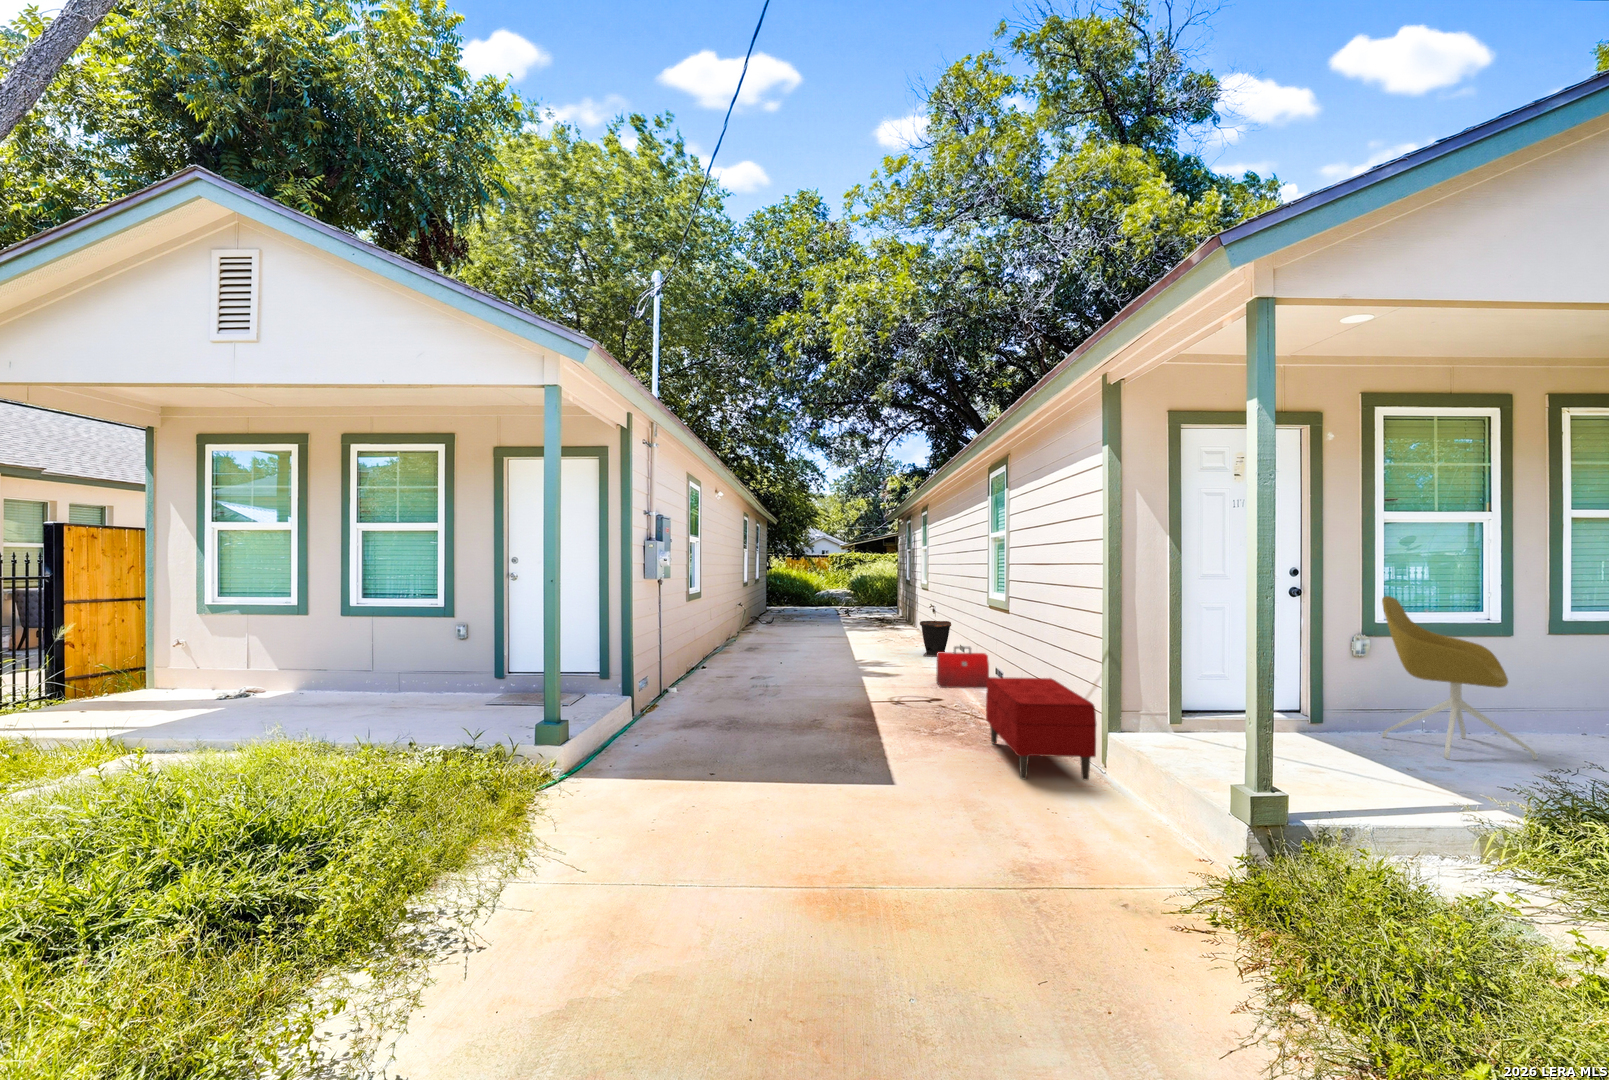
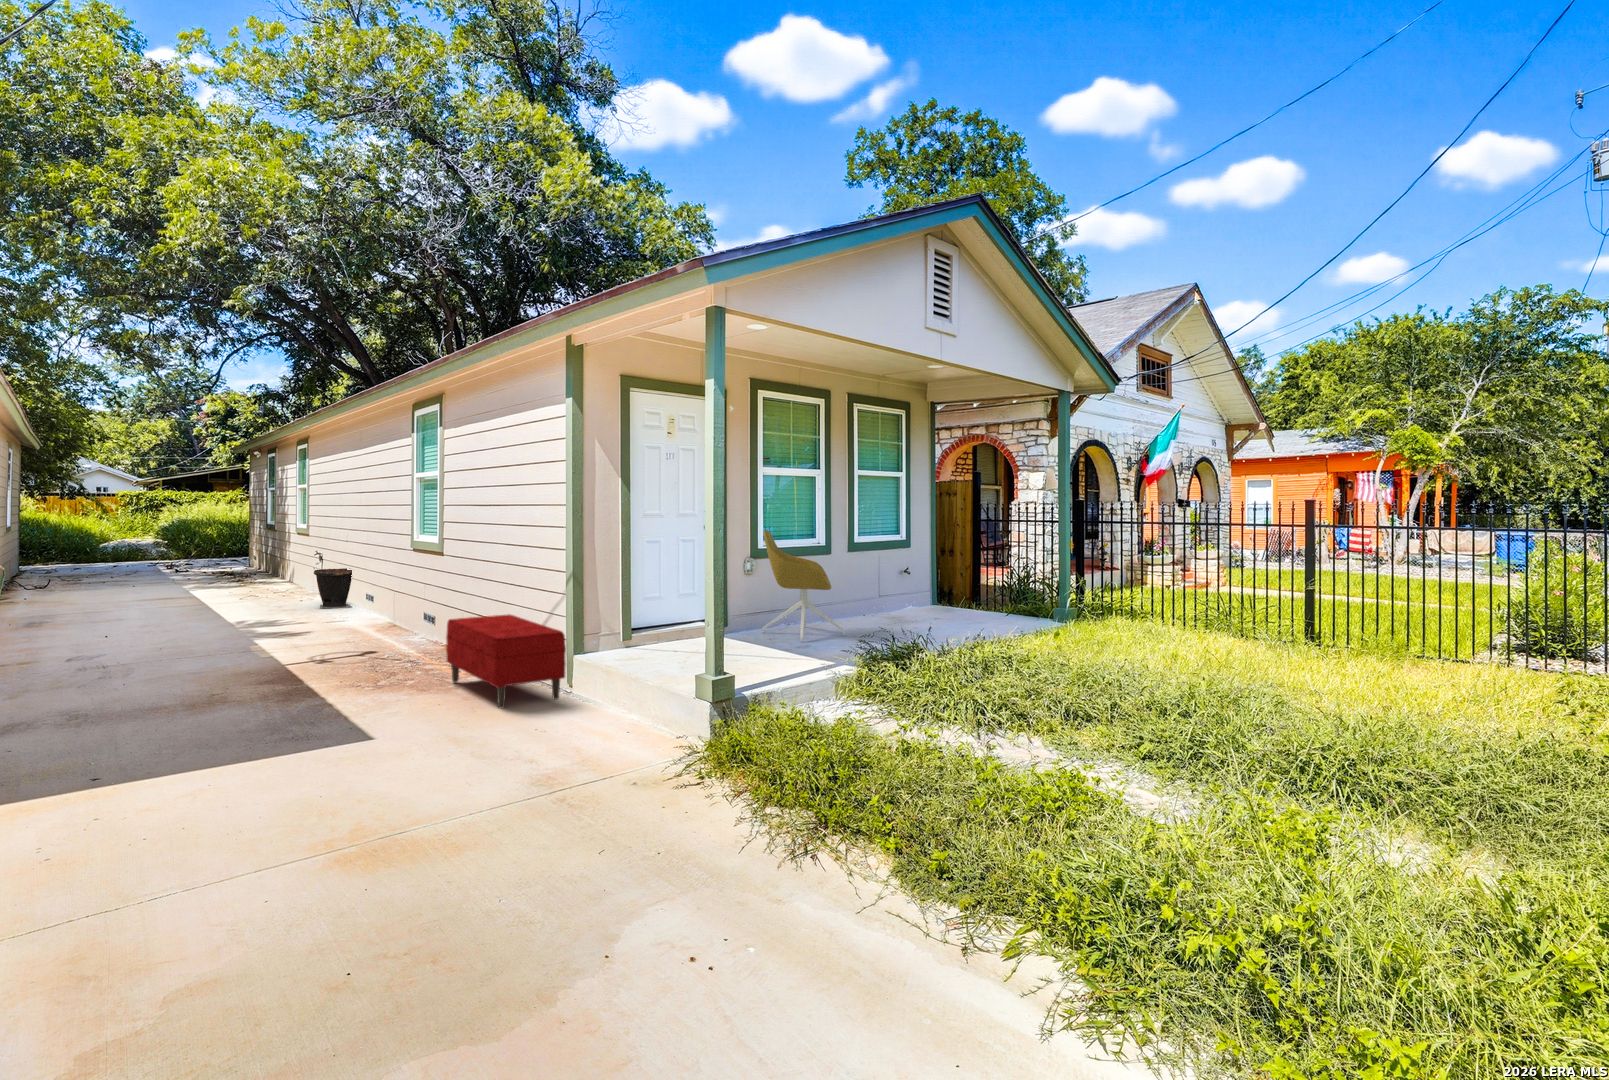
toolbox: present [936,646,989,688] -> none [355,593,418,639]

